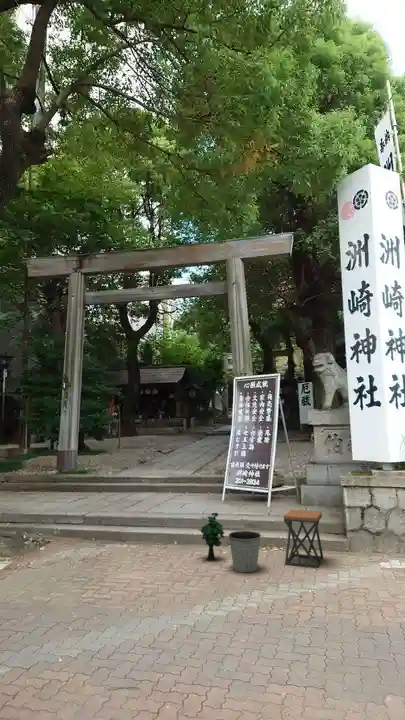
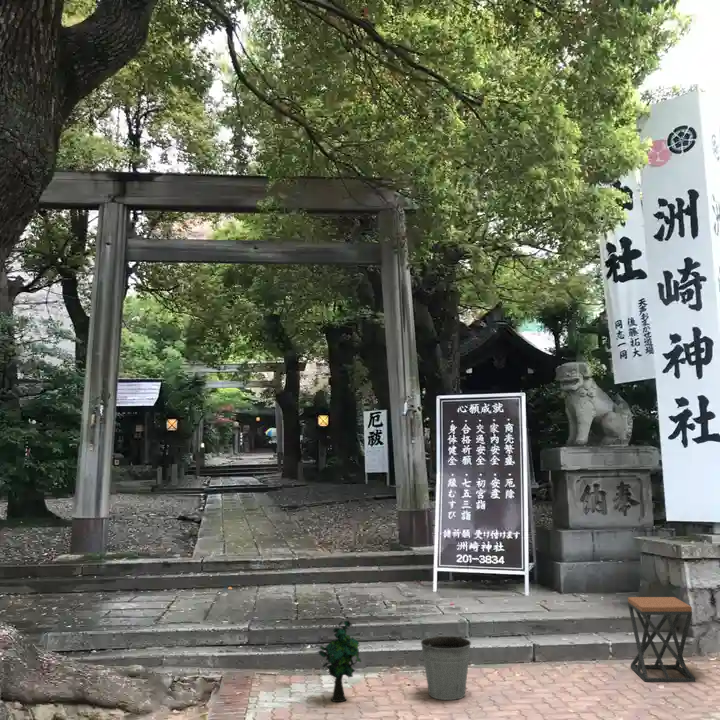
decorative plant: present [199,513,224,560] -> present [317,621,361,702]
bucket: present [228,531,261,572] -> present [421,635,471,700]

